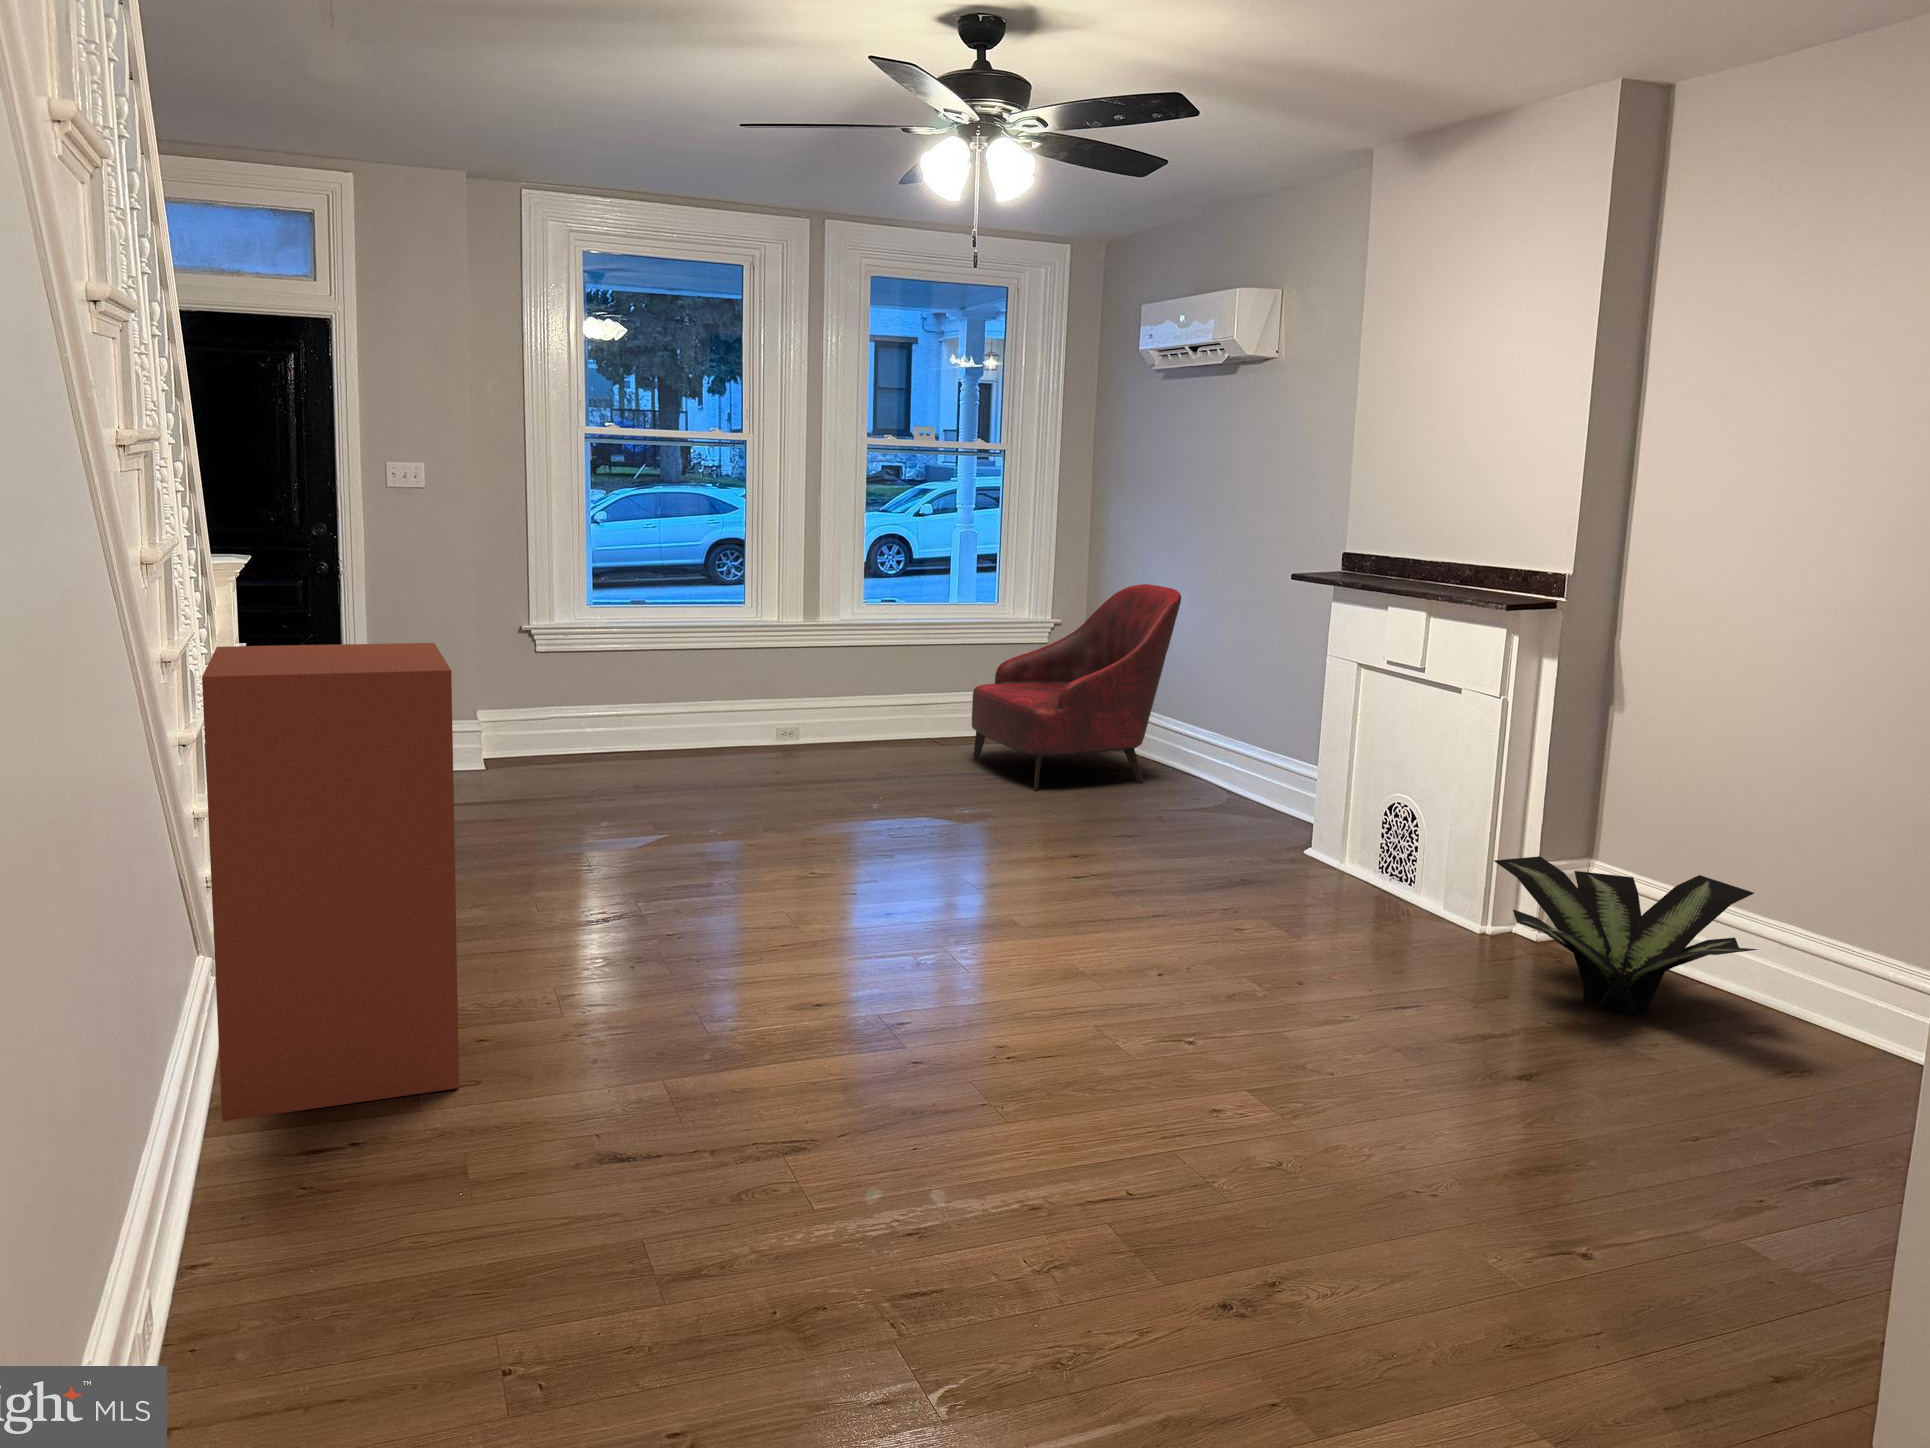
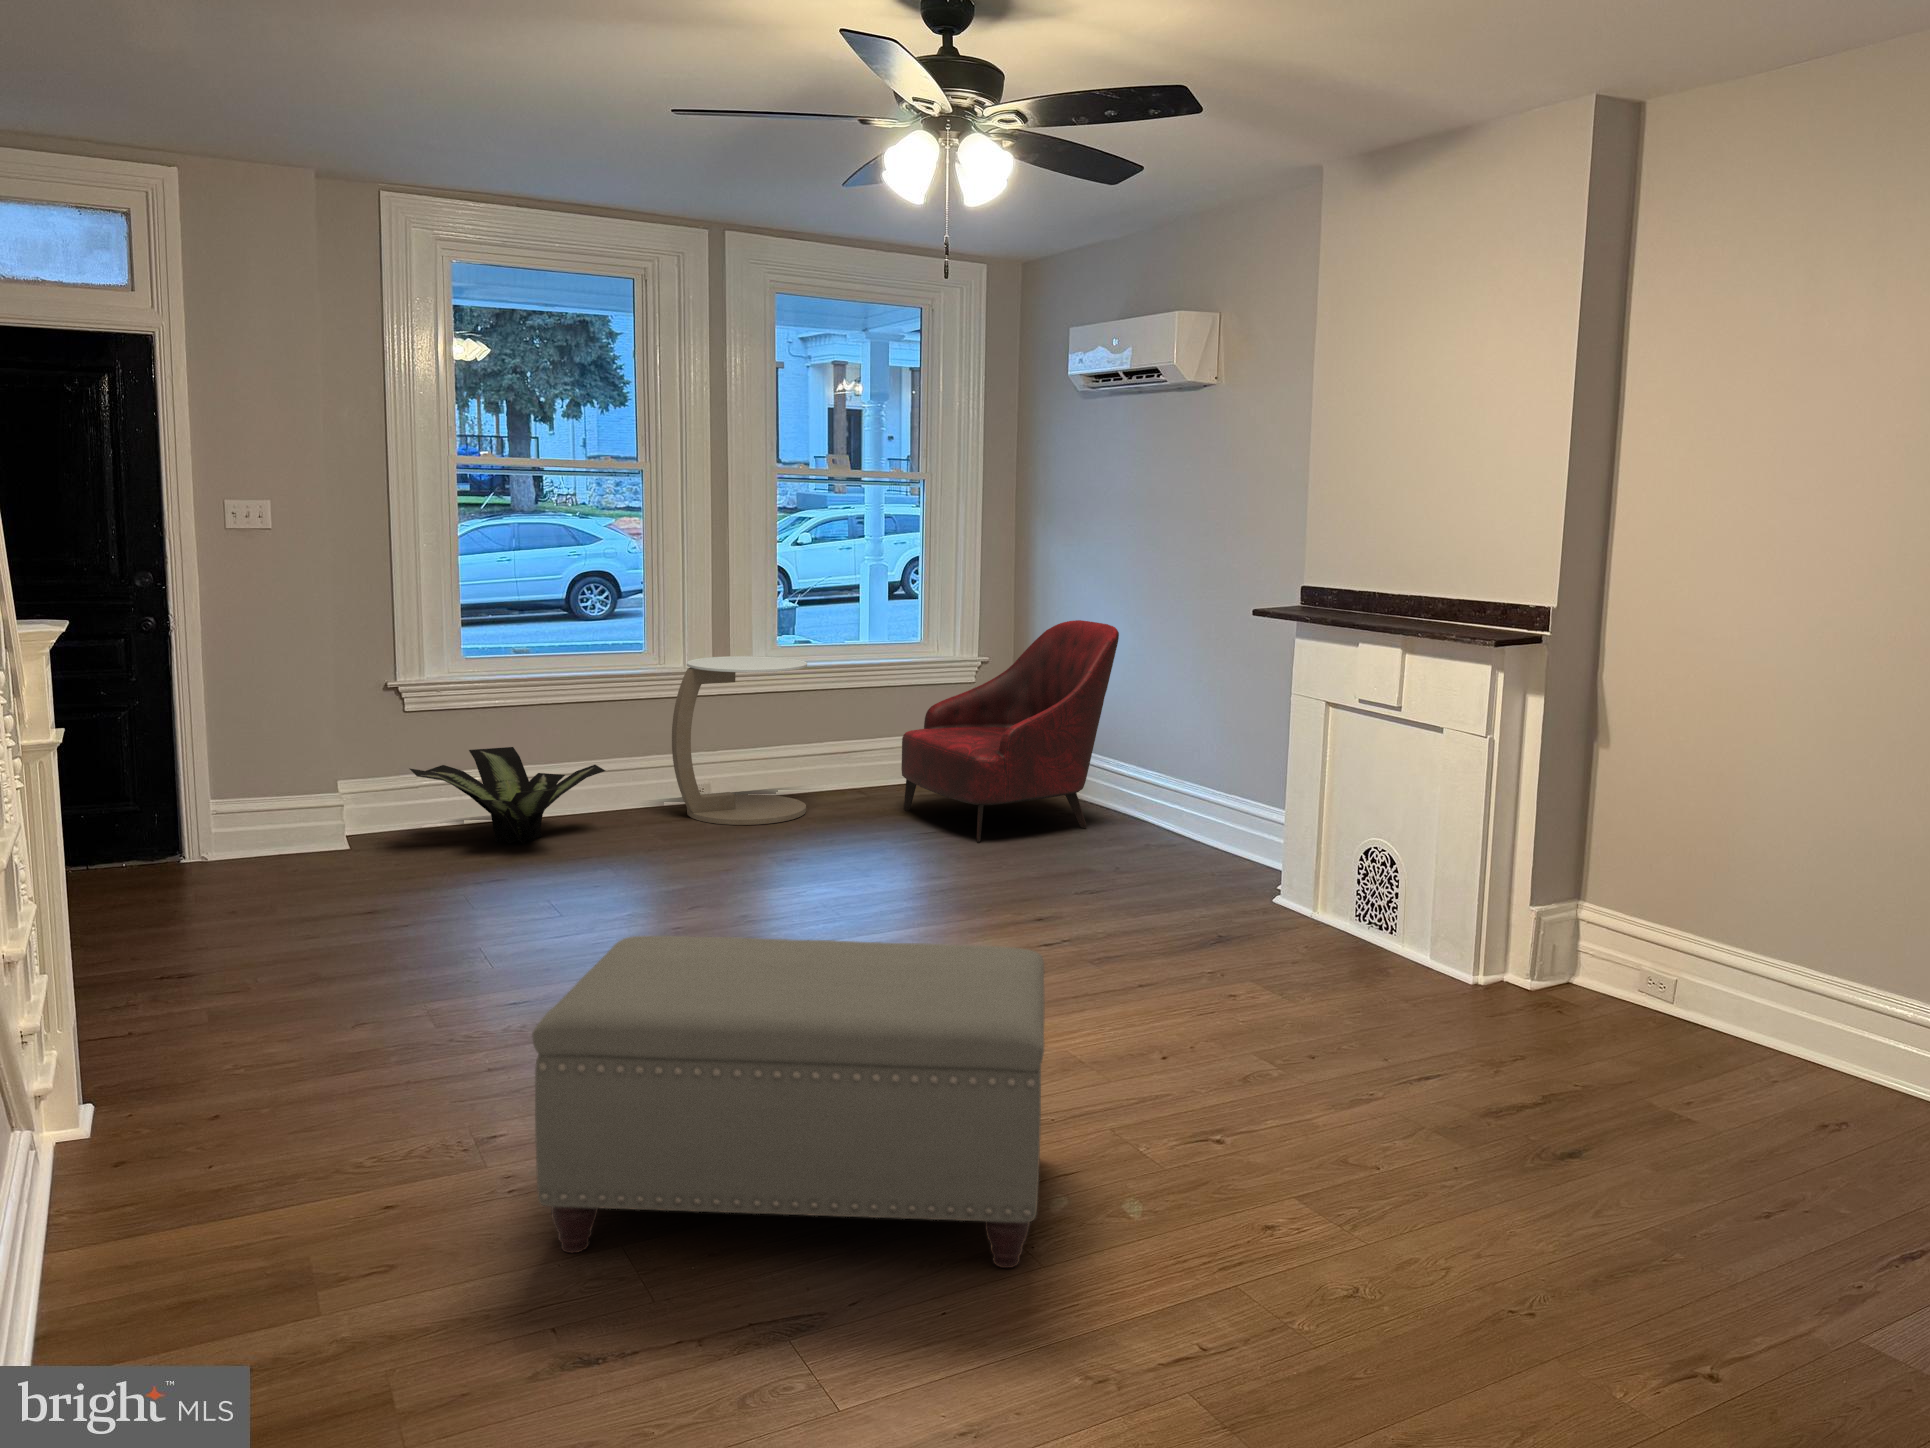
side table: none [762,612,886,766] -> present [672,656,807,825]
bookshelf: present [202,643,459,1121] -> none [13,720,375,1367]
ottoman: none [582,834,1022,1122] -> present [532,936,1044,1268]
potted plant: present [1494,856,1757,1017] -> present [409,747,605,844]

